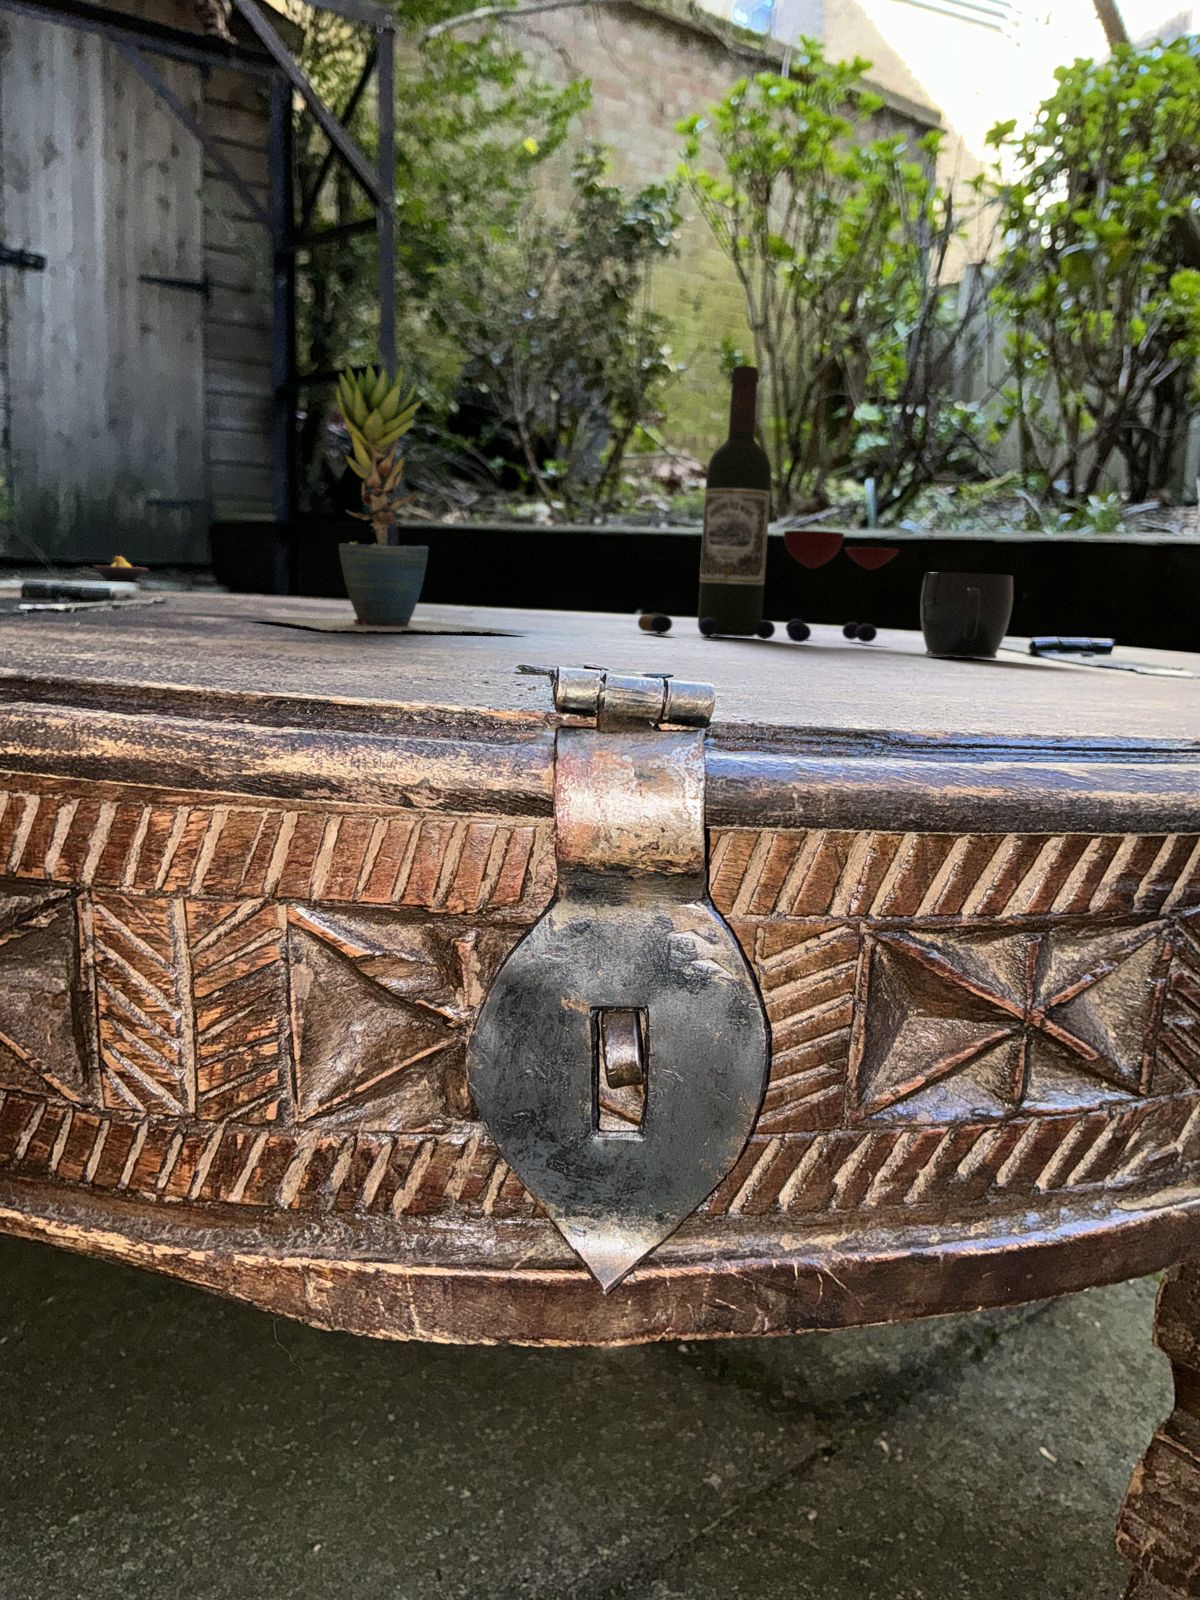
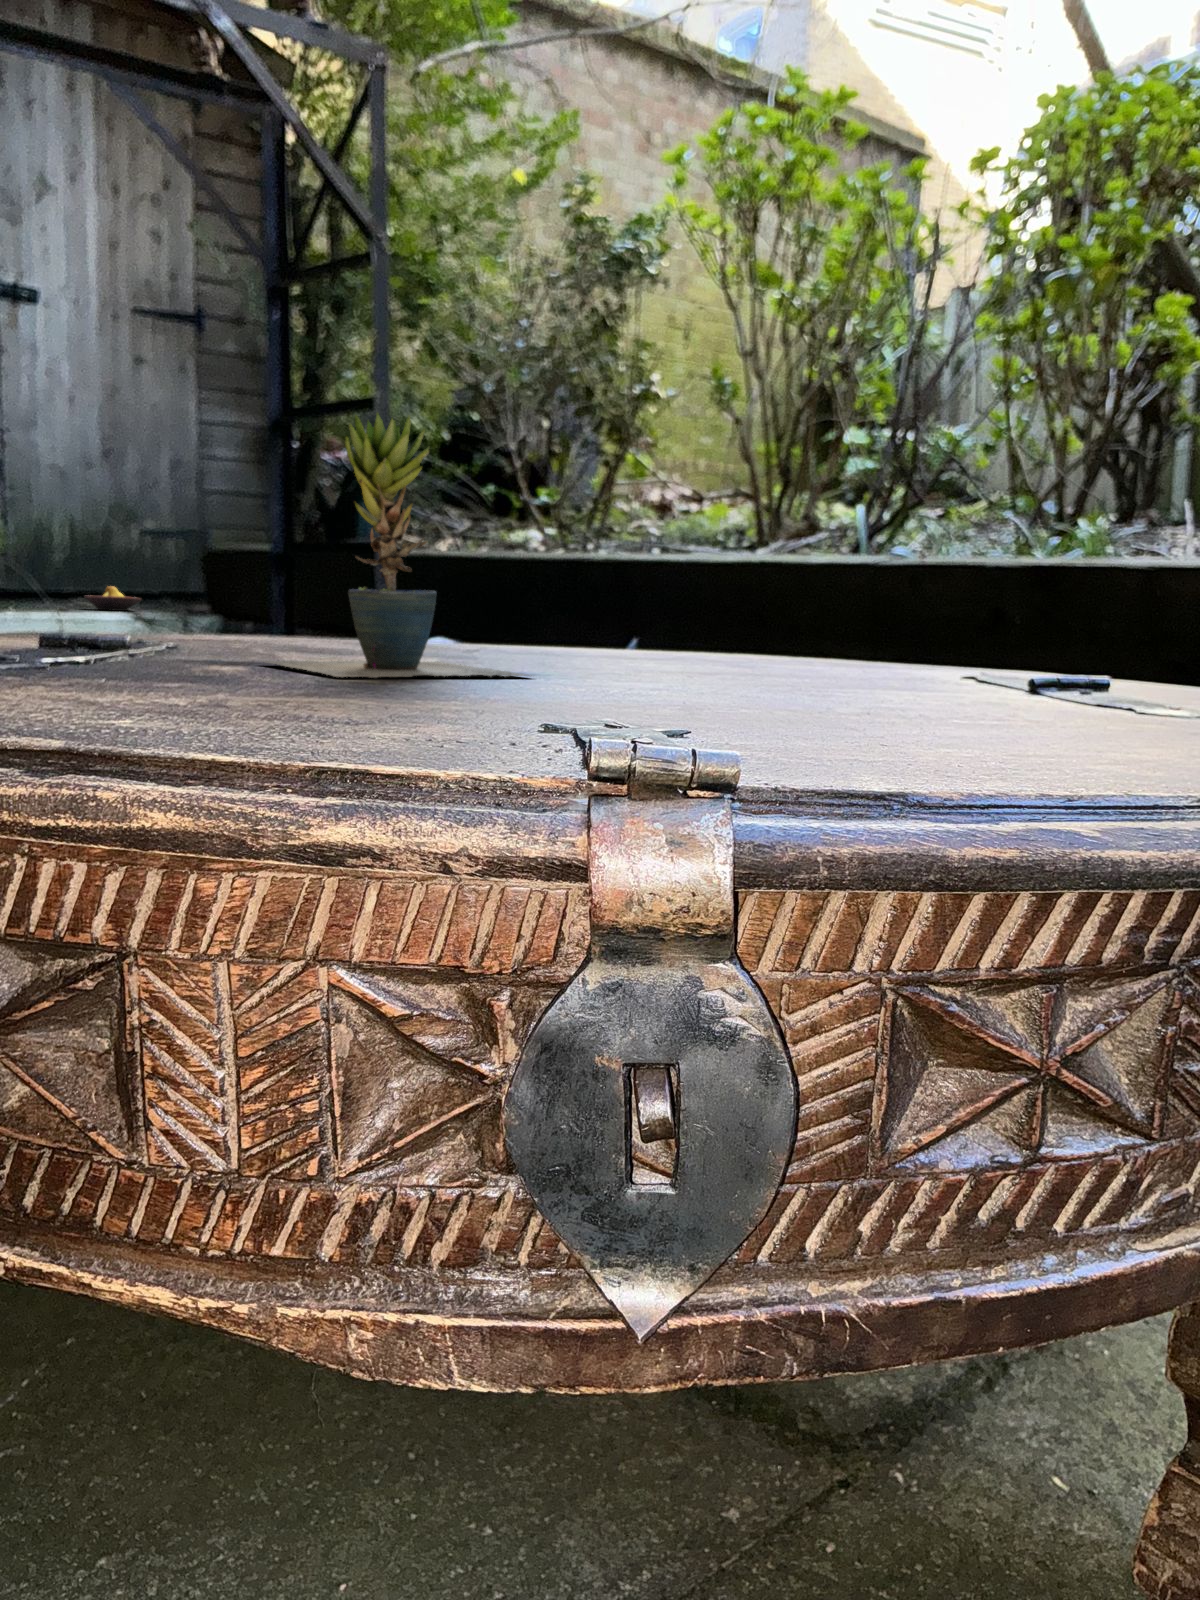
wine bottle: present [638,366,899,642] -> none [642,408,907,684]
mug: present [921,573,1013,659] -> none [922,614,1012,698]

